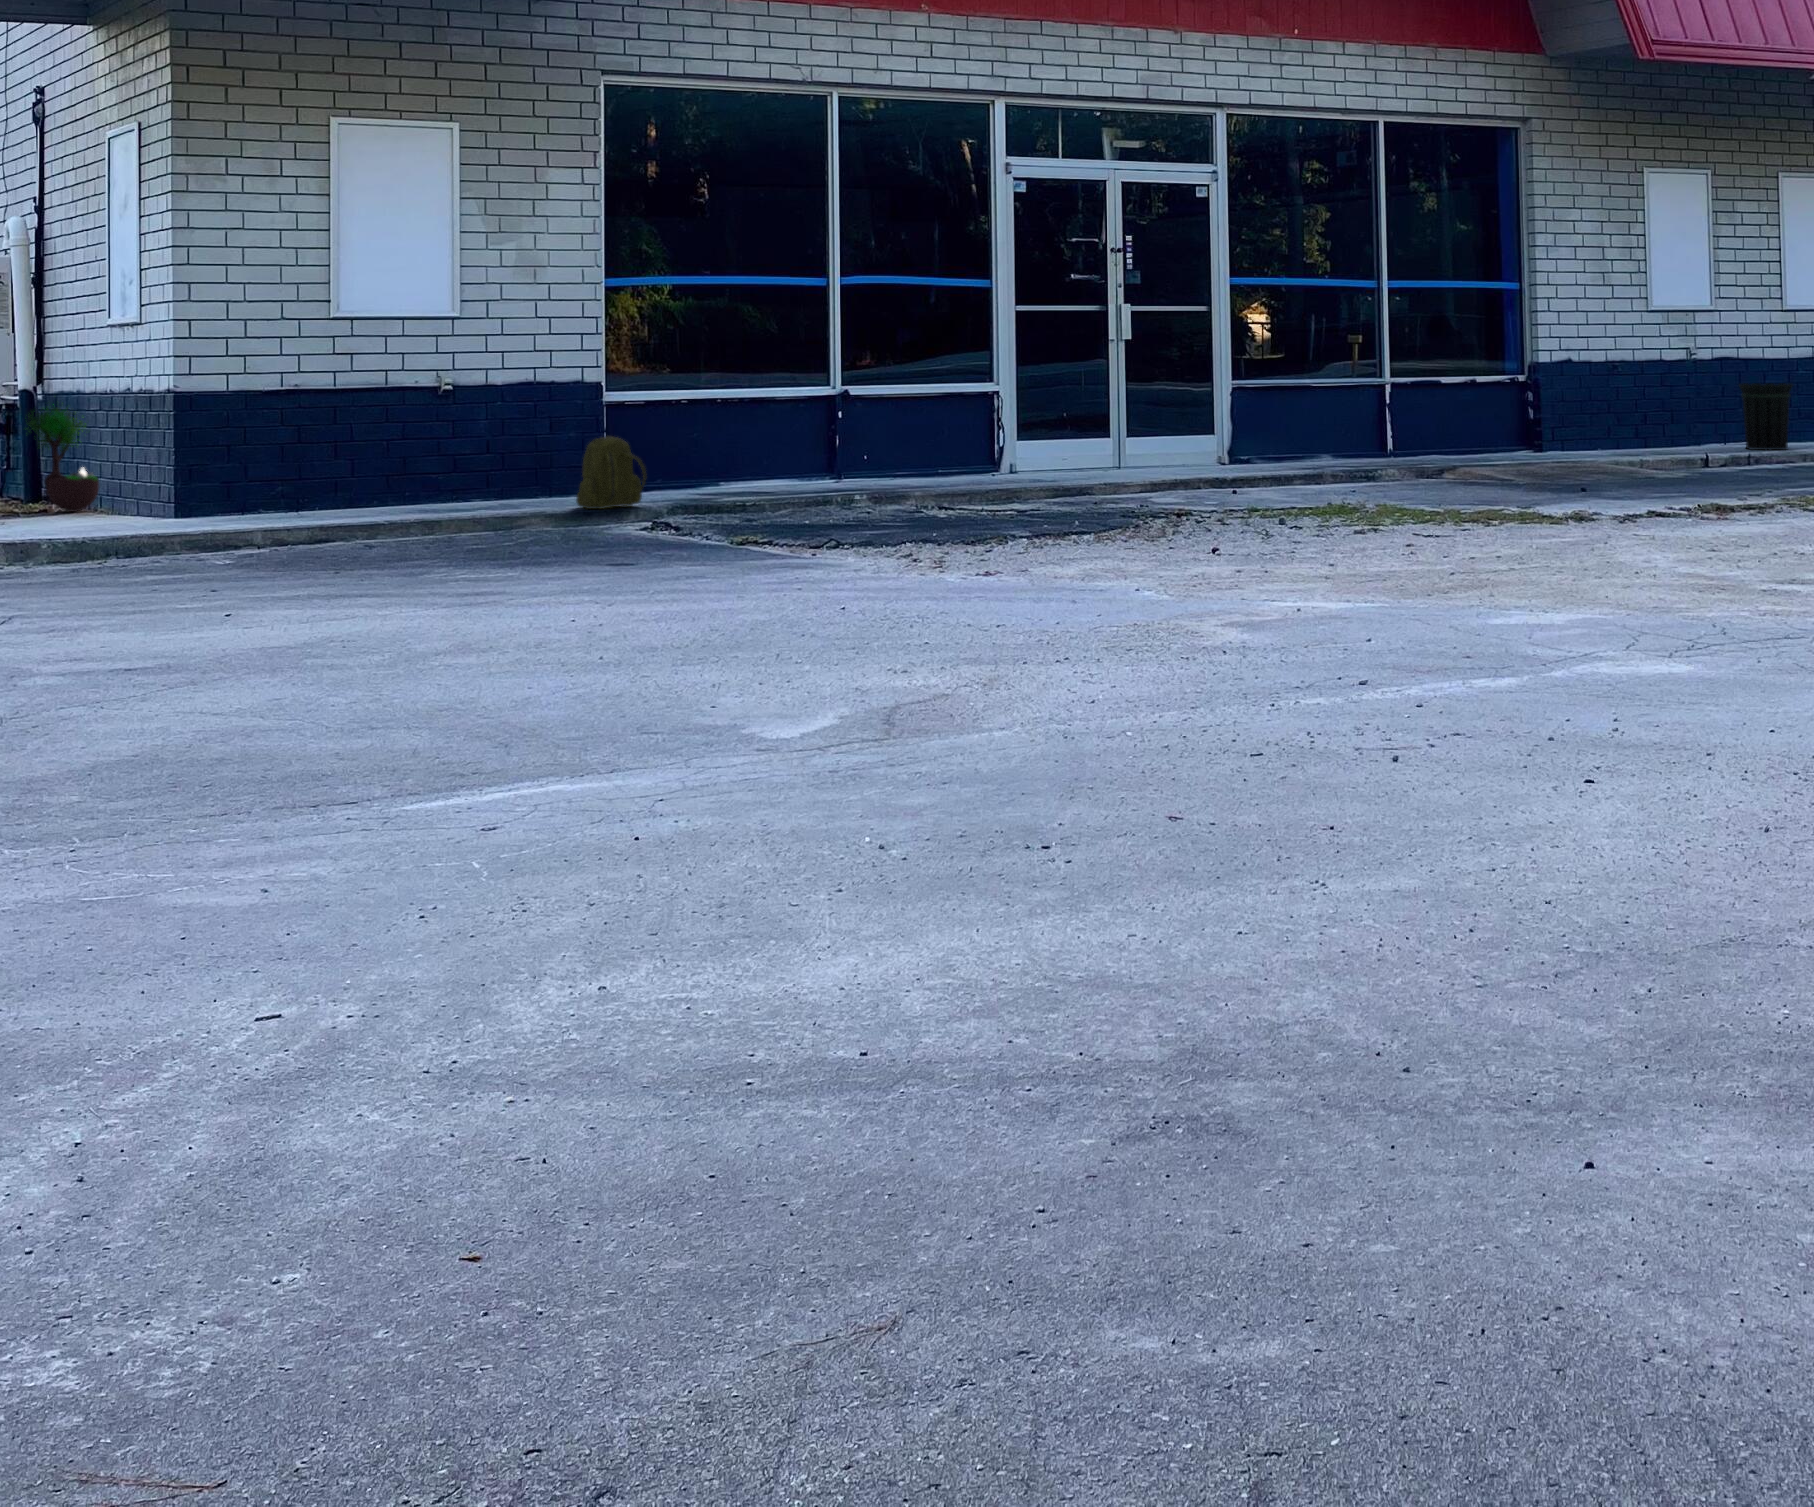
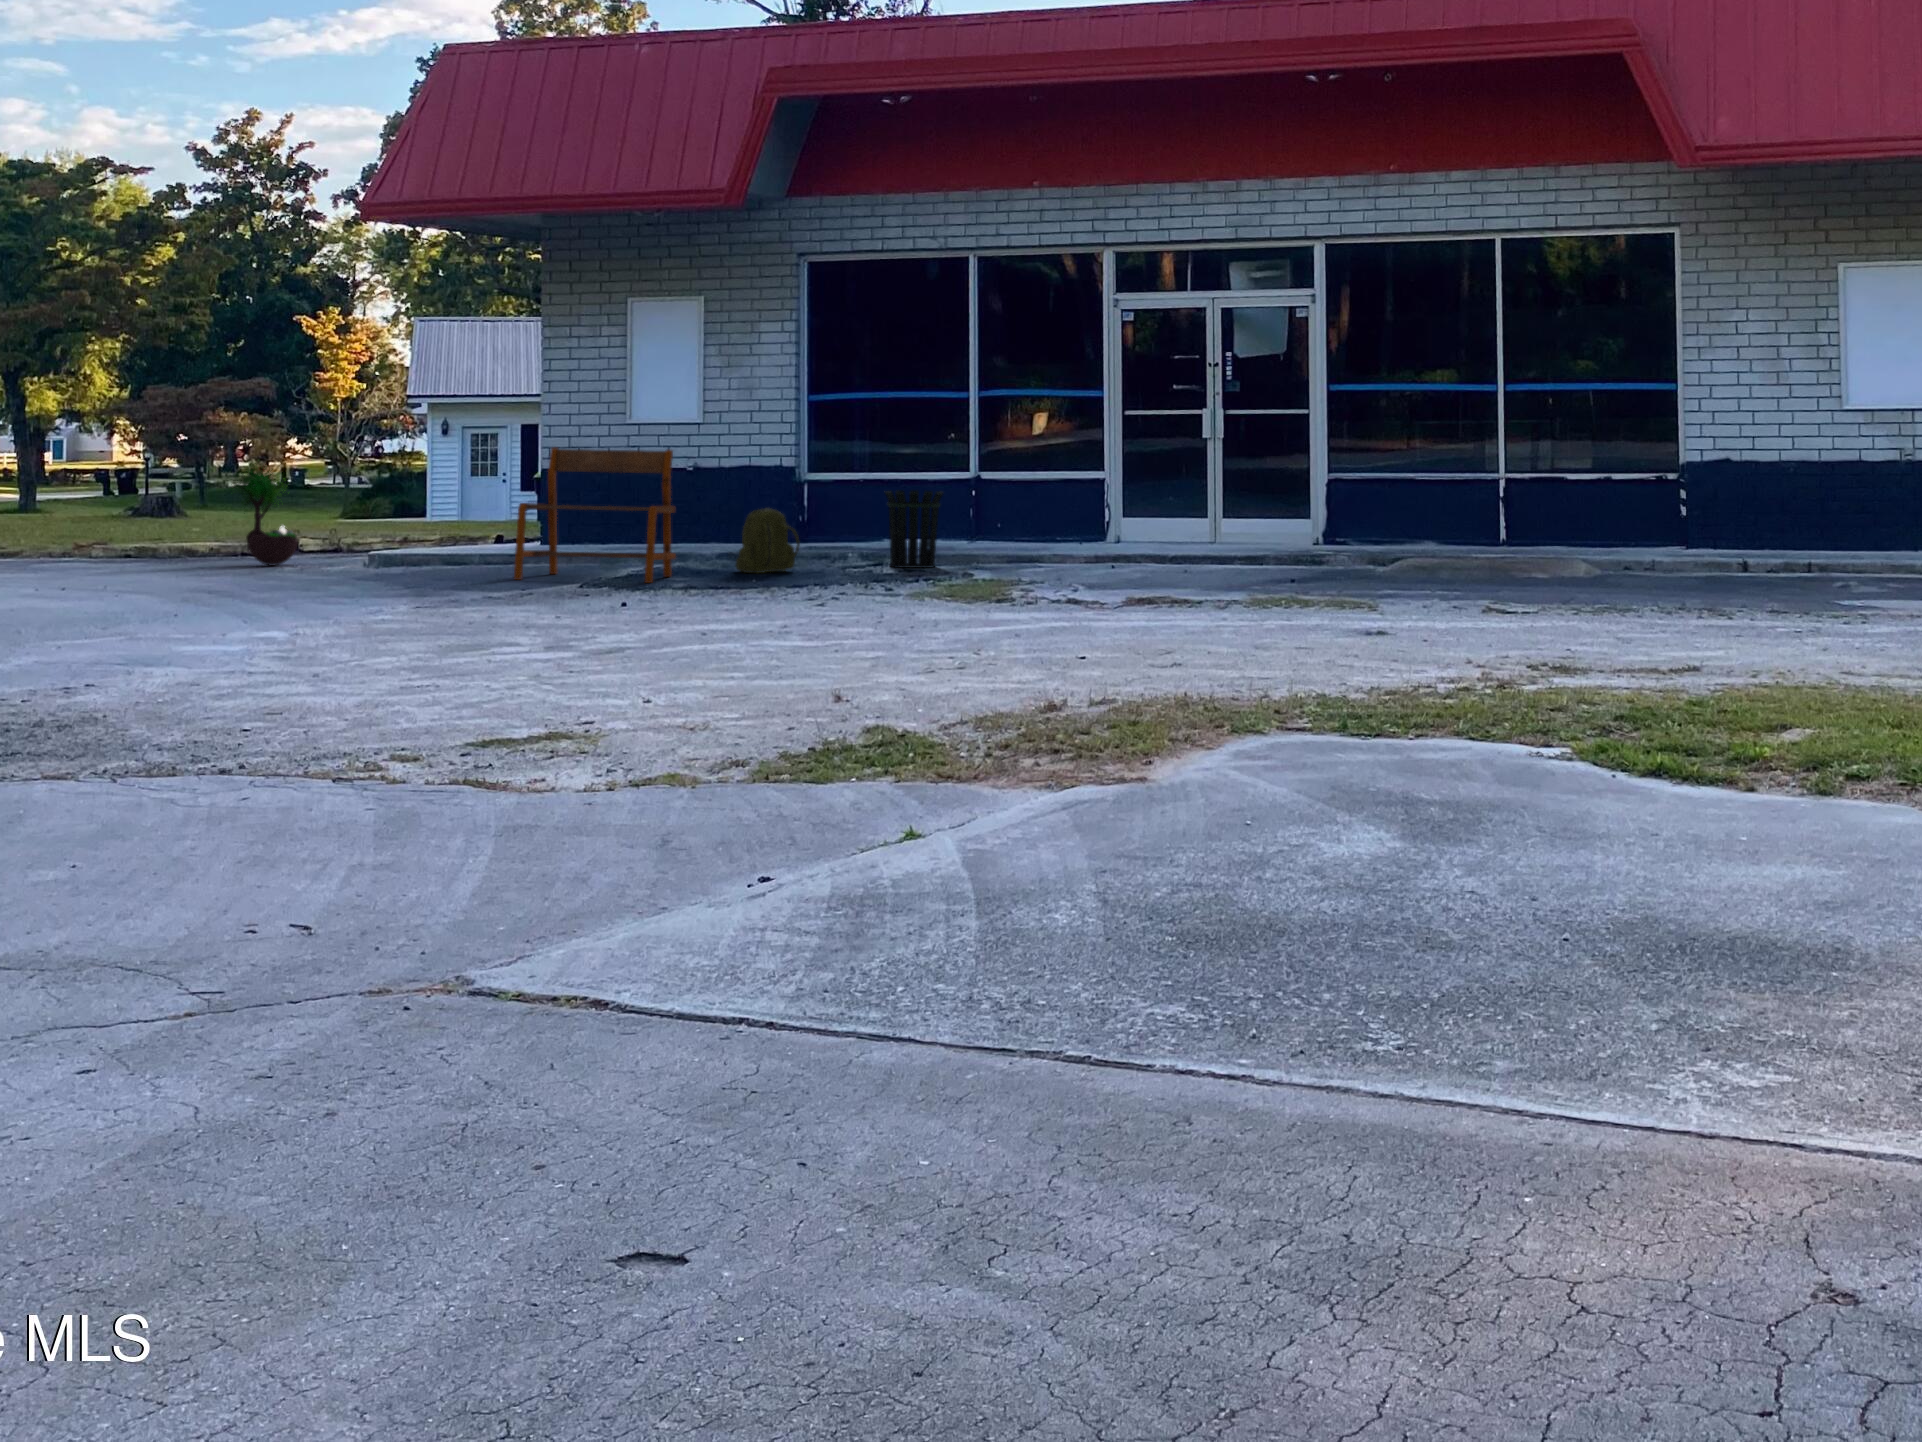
bench: none [333,373,510,522] -> present [514,447,676,583]
waste bin: present [1739,383,1793,450] -> present [885,490,943,568]

